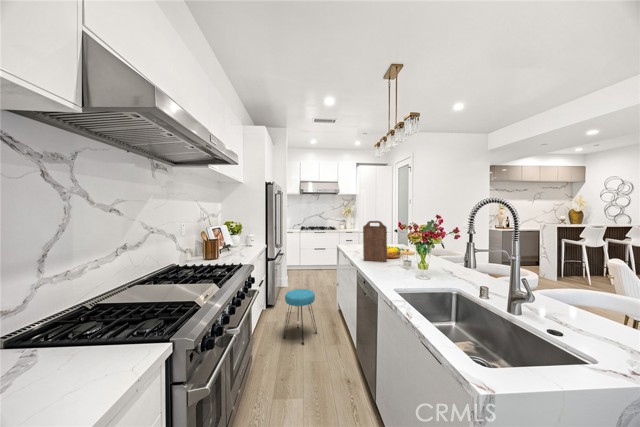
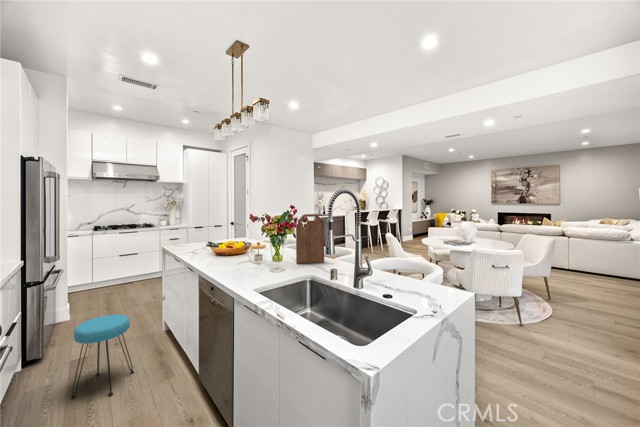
cutting board: present [363,221,387,261] -> present [296,214,324,264]

